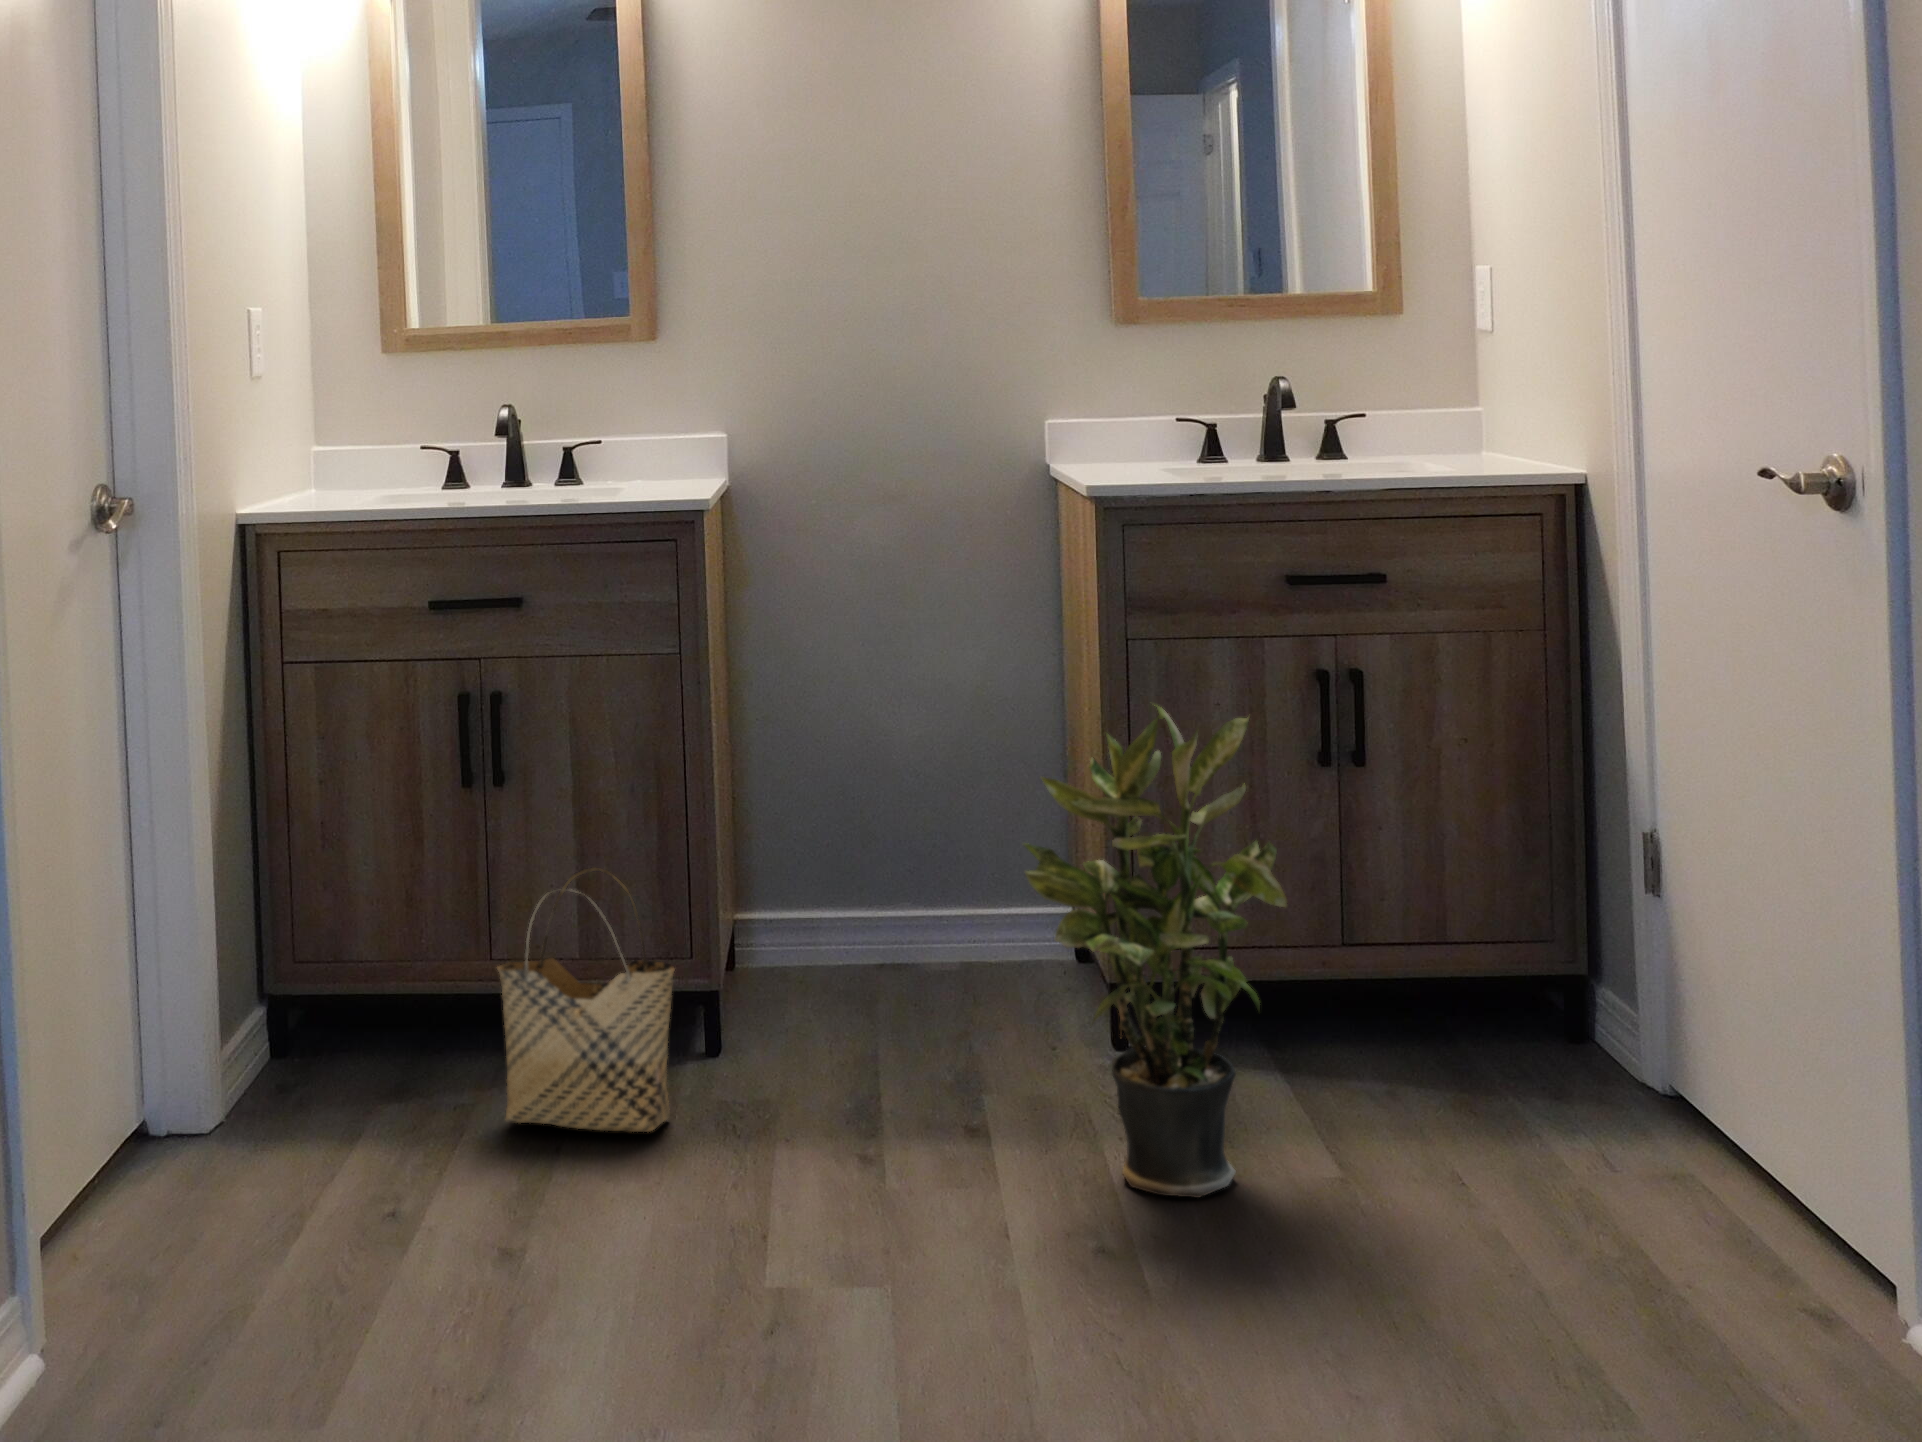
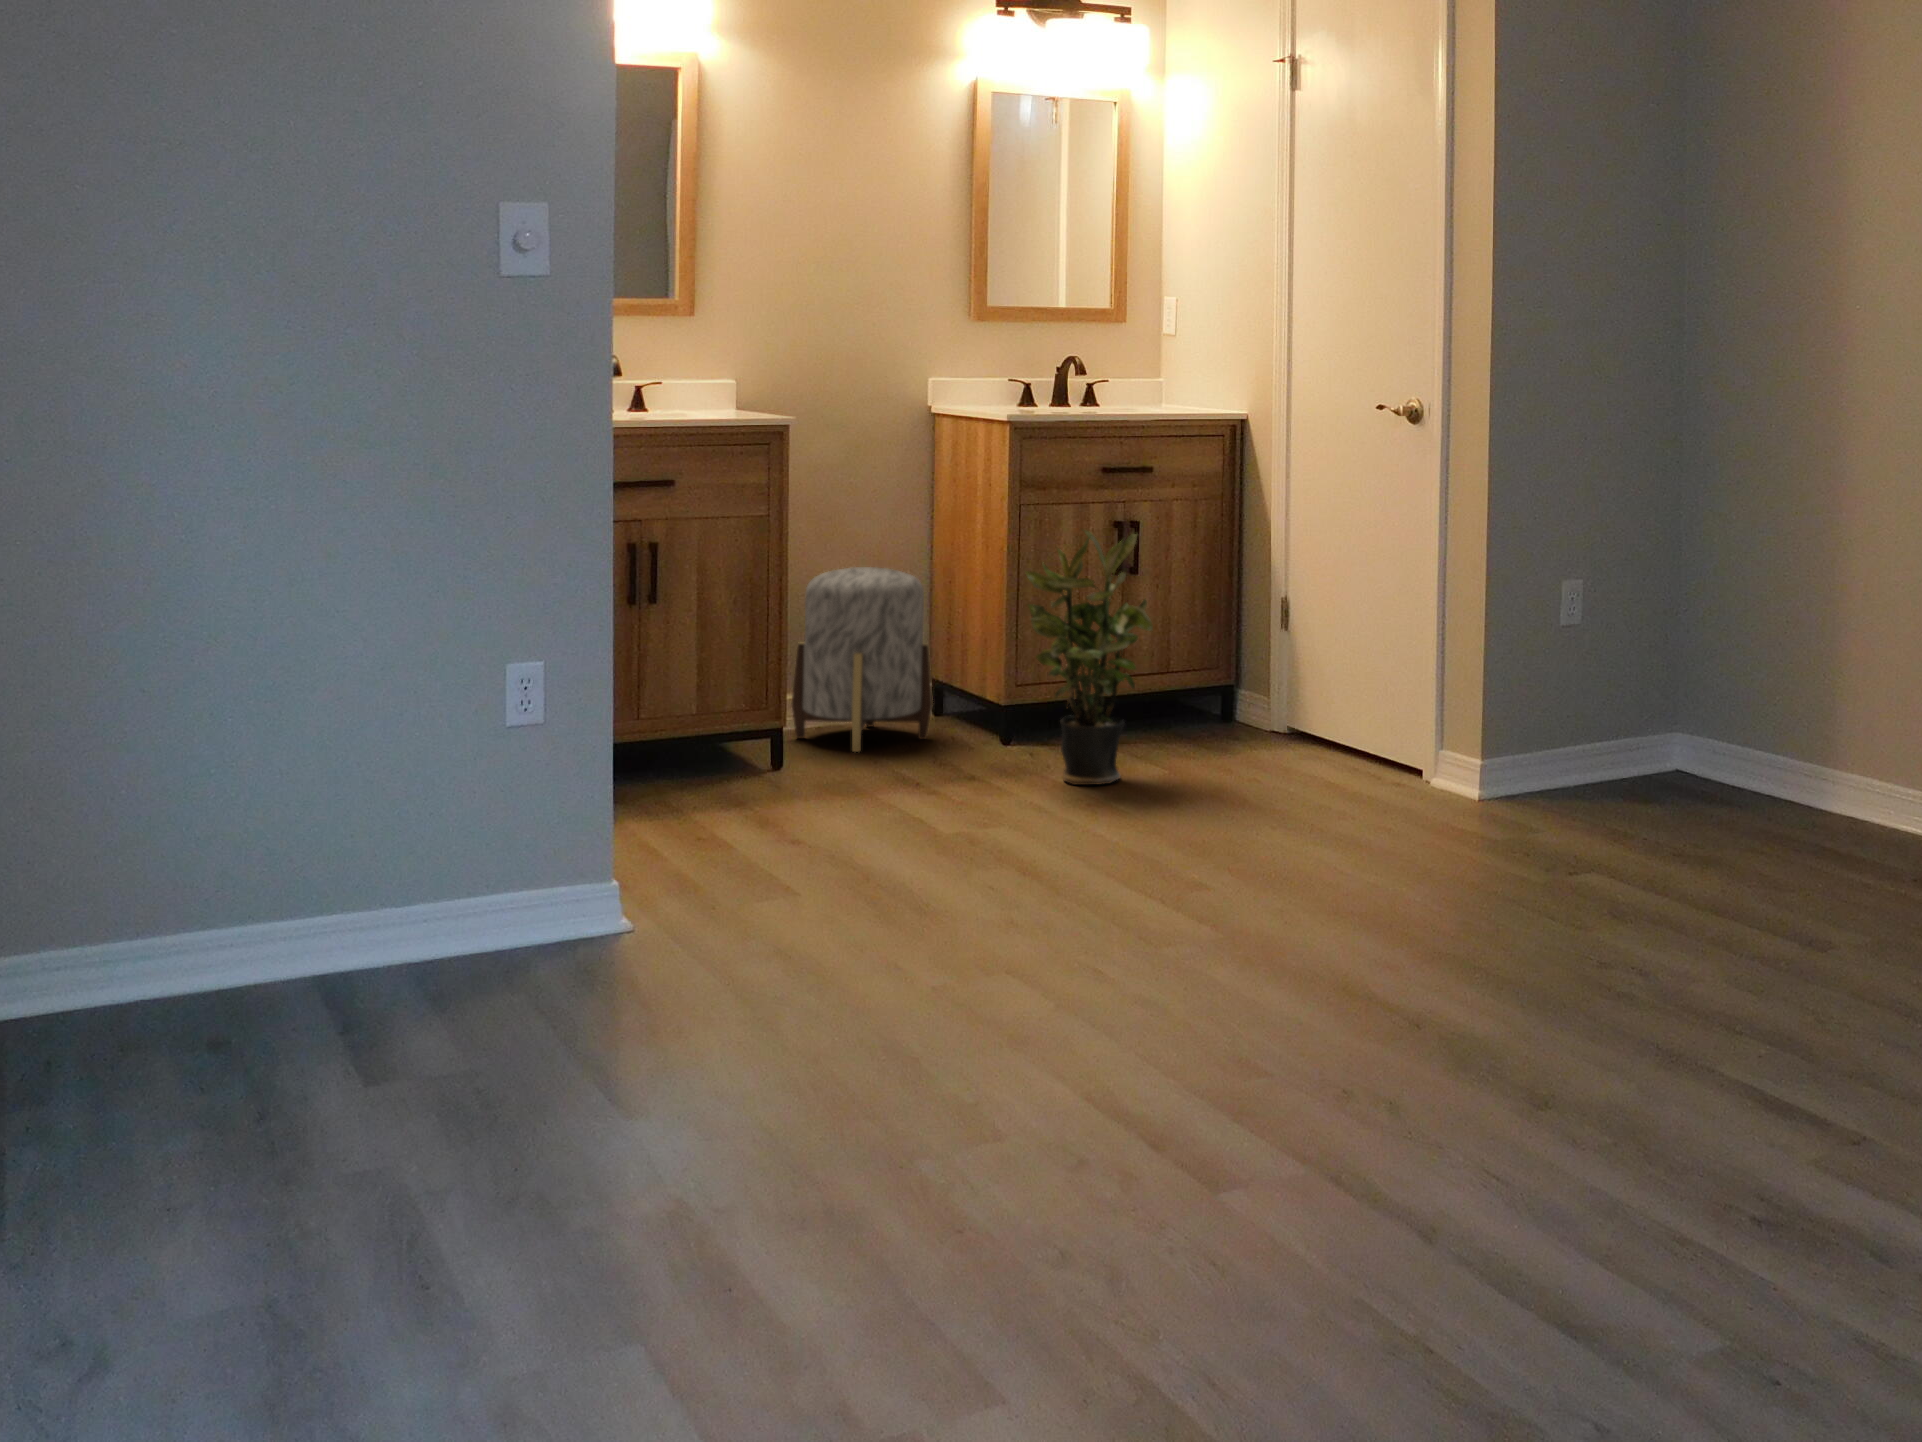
stool: none [812,726,1020,1035] -> present [791,567,933,752]
woven basket: present [497,867,675,1132] -> none [690,643,801,798]

